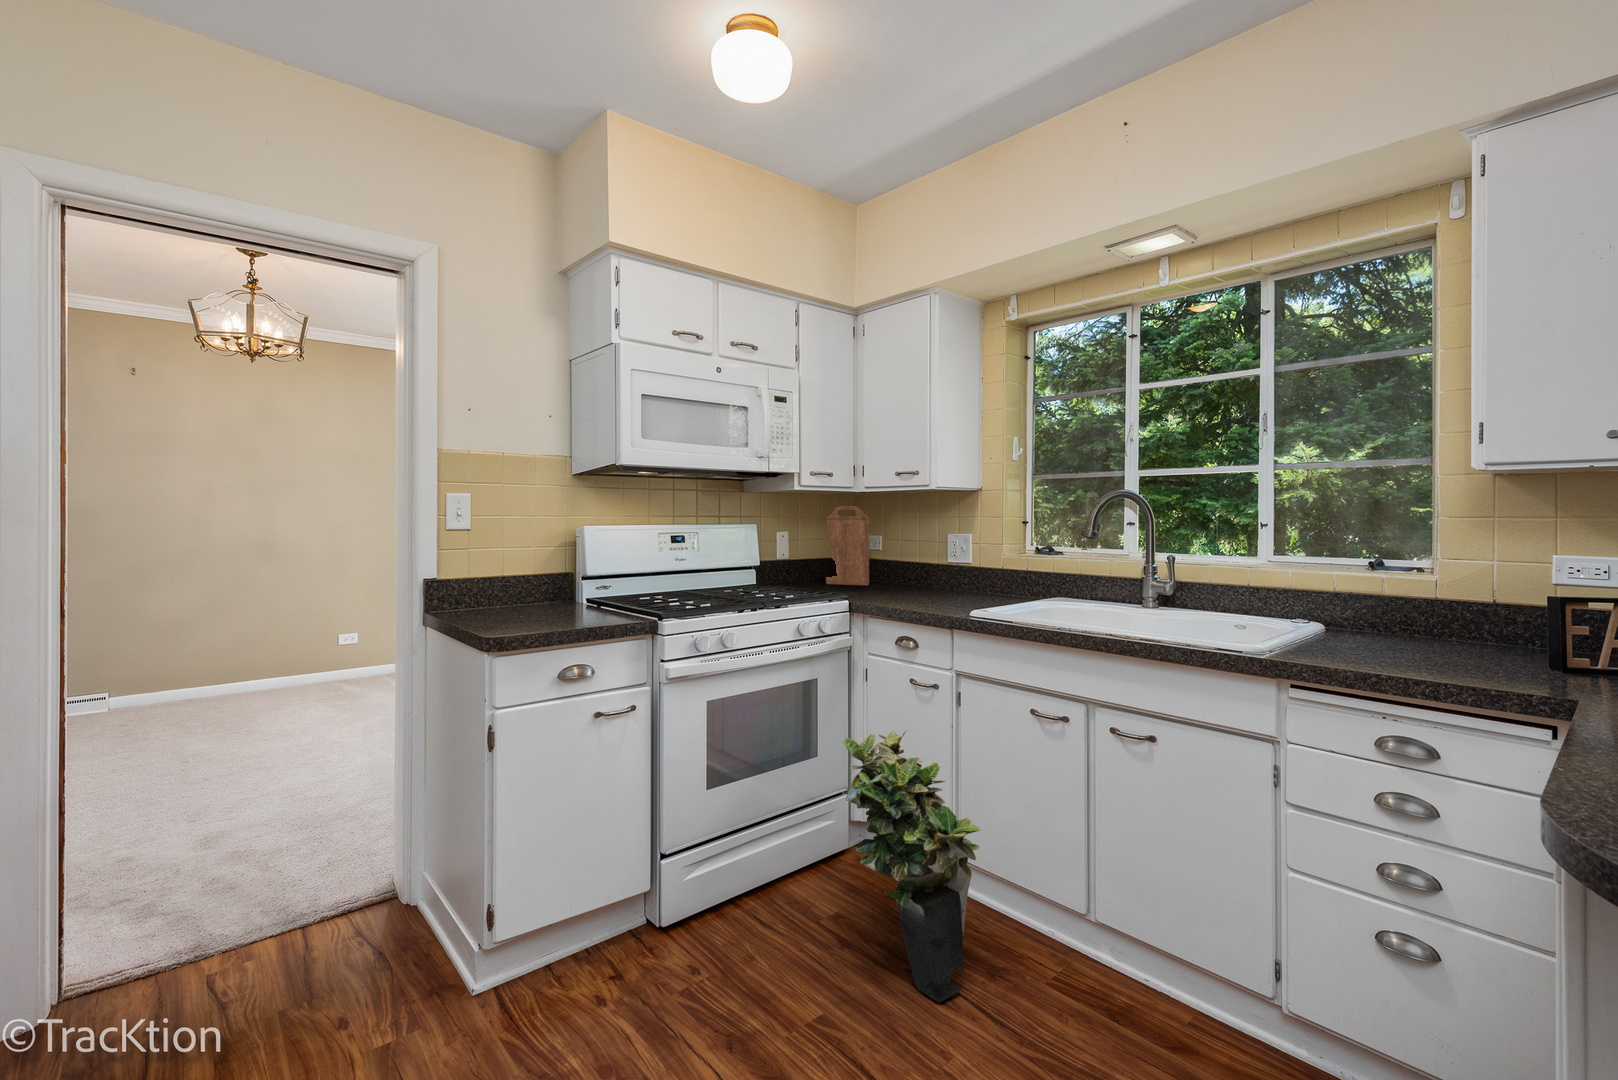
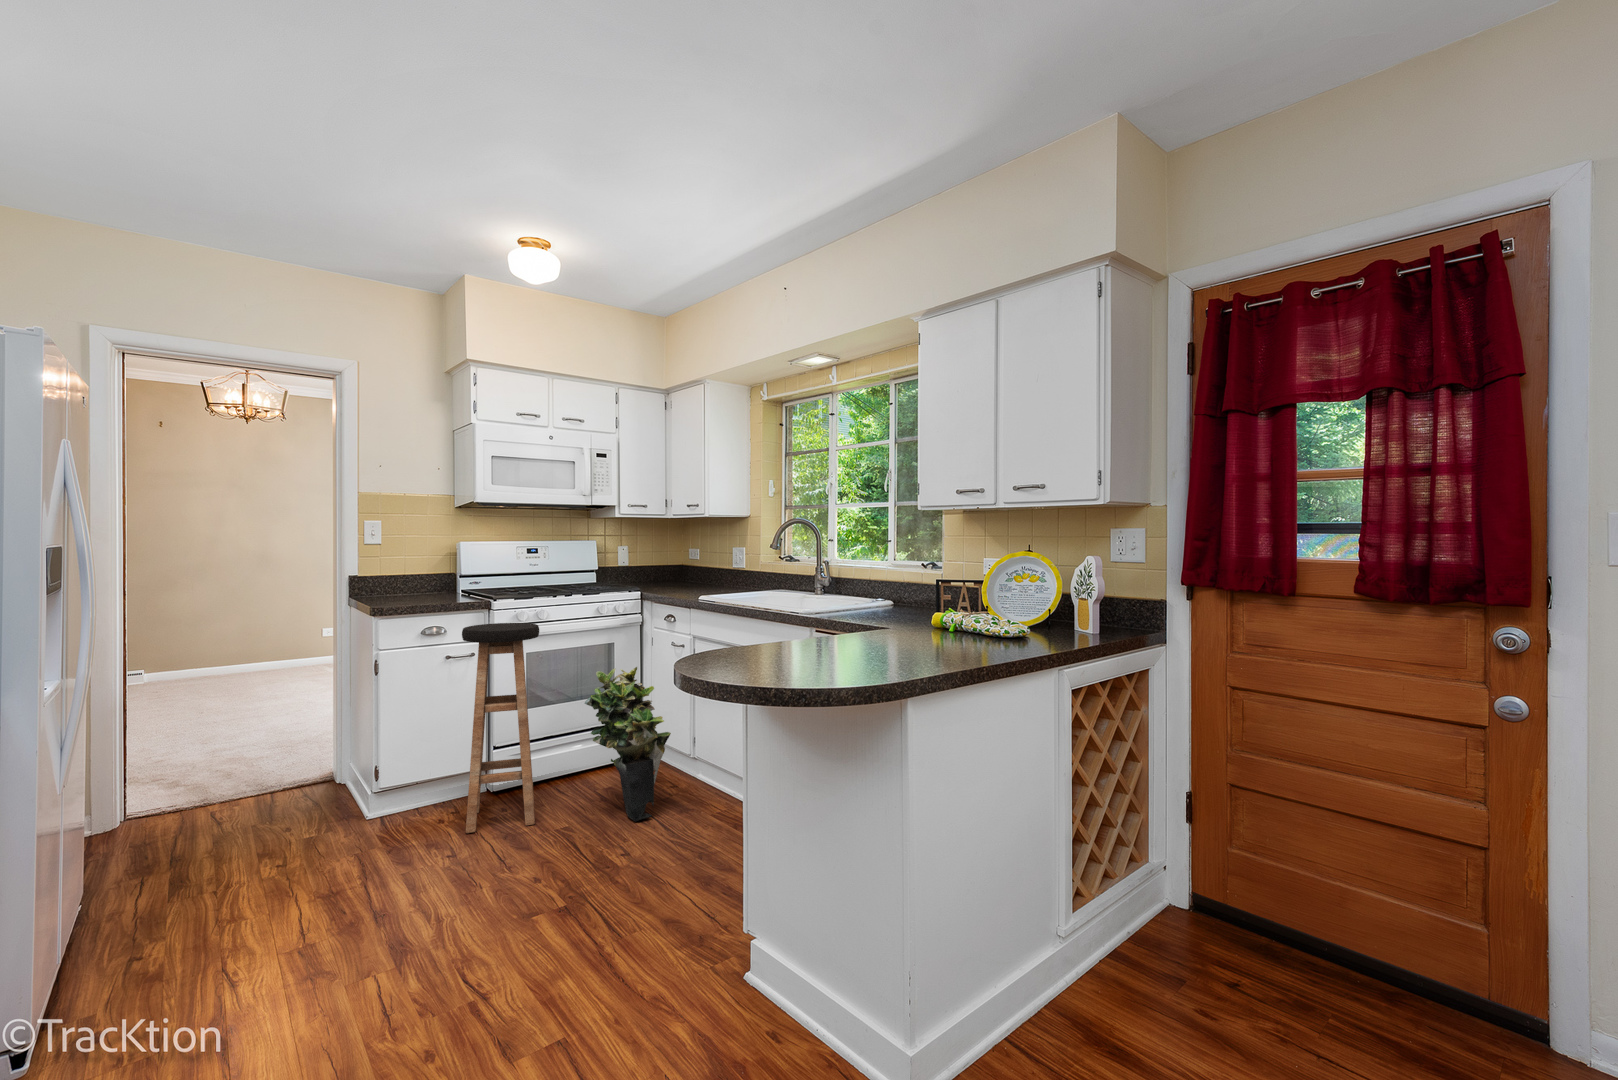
cutting board: present [826,506,869,586] -> none [660,526,688,583]
bar stool: none [641,660,769,1038] -> present [462,623,539,833]

